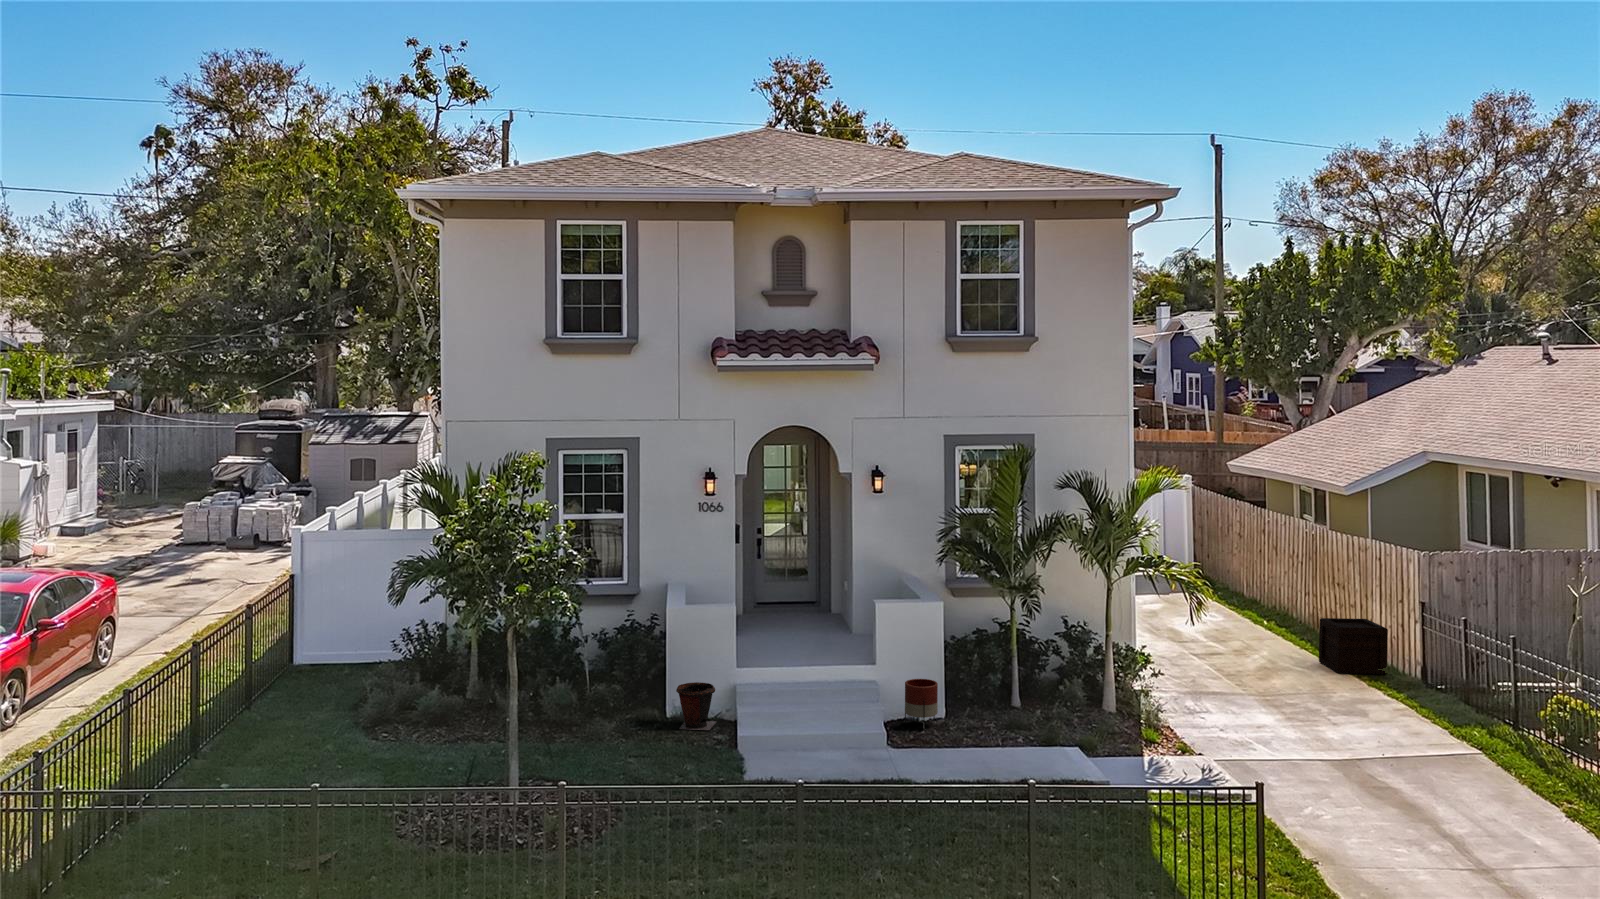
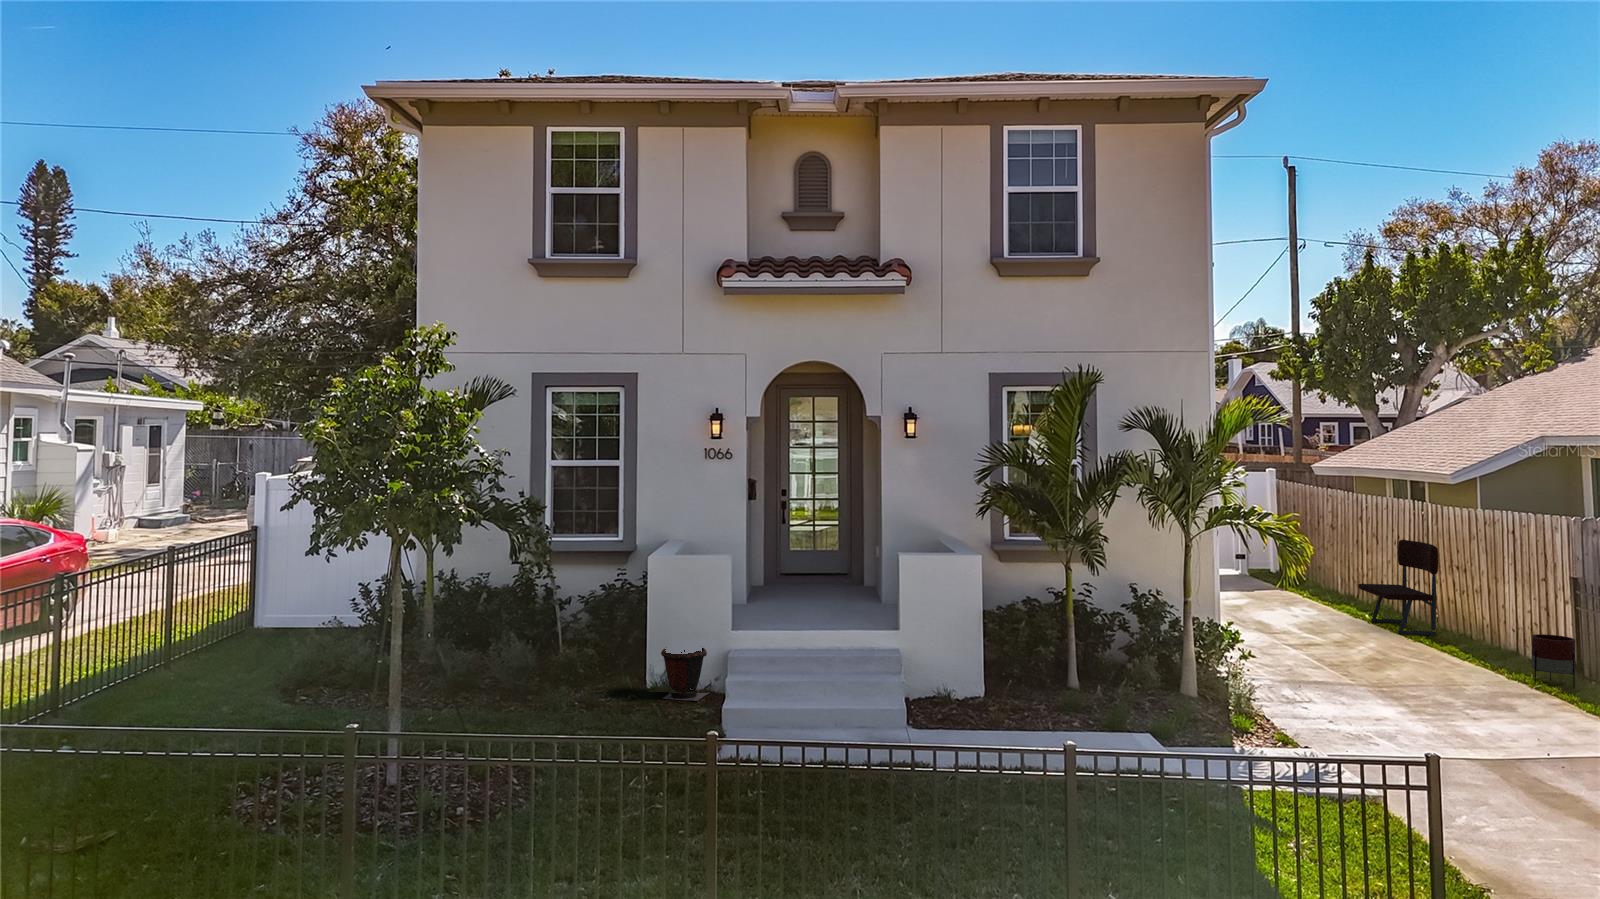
bench: none [1257,556,1322,642] -> present [1358,540,1438,636]
wooden crate: present [1319,618,1388,675] -> none [1441,602,1530,669]
planter: present [905,679,938,724] -> present [1532,634,1575,688]

